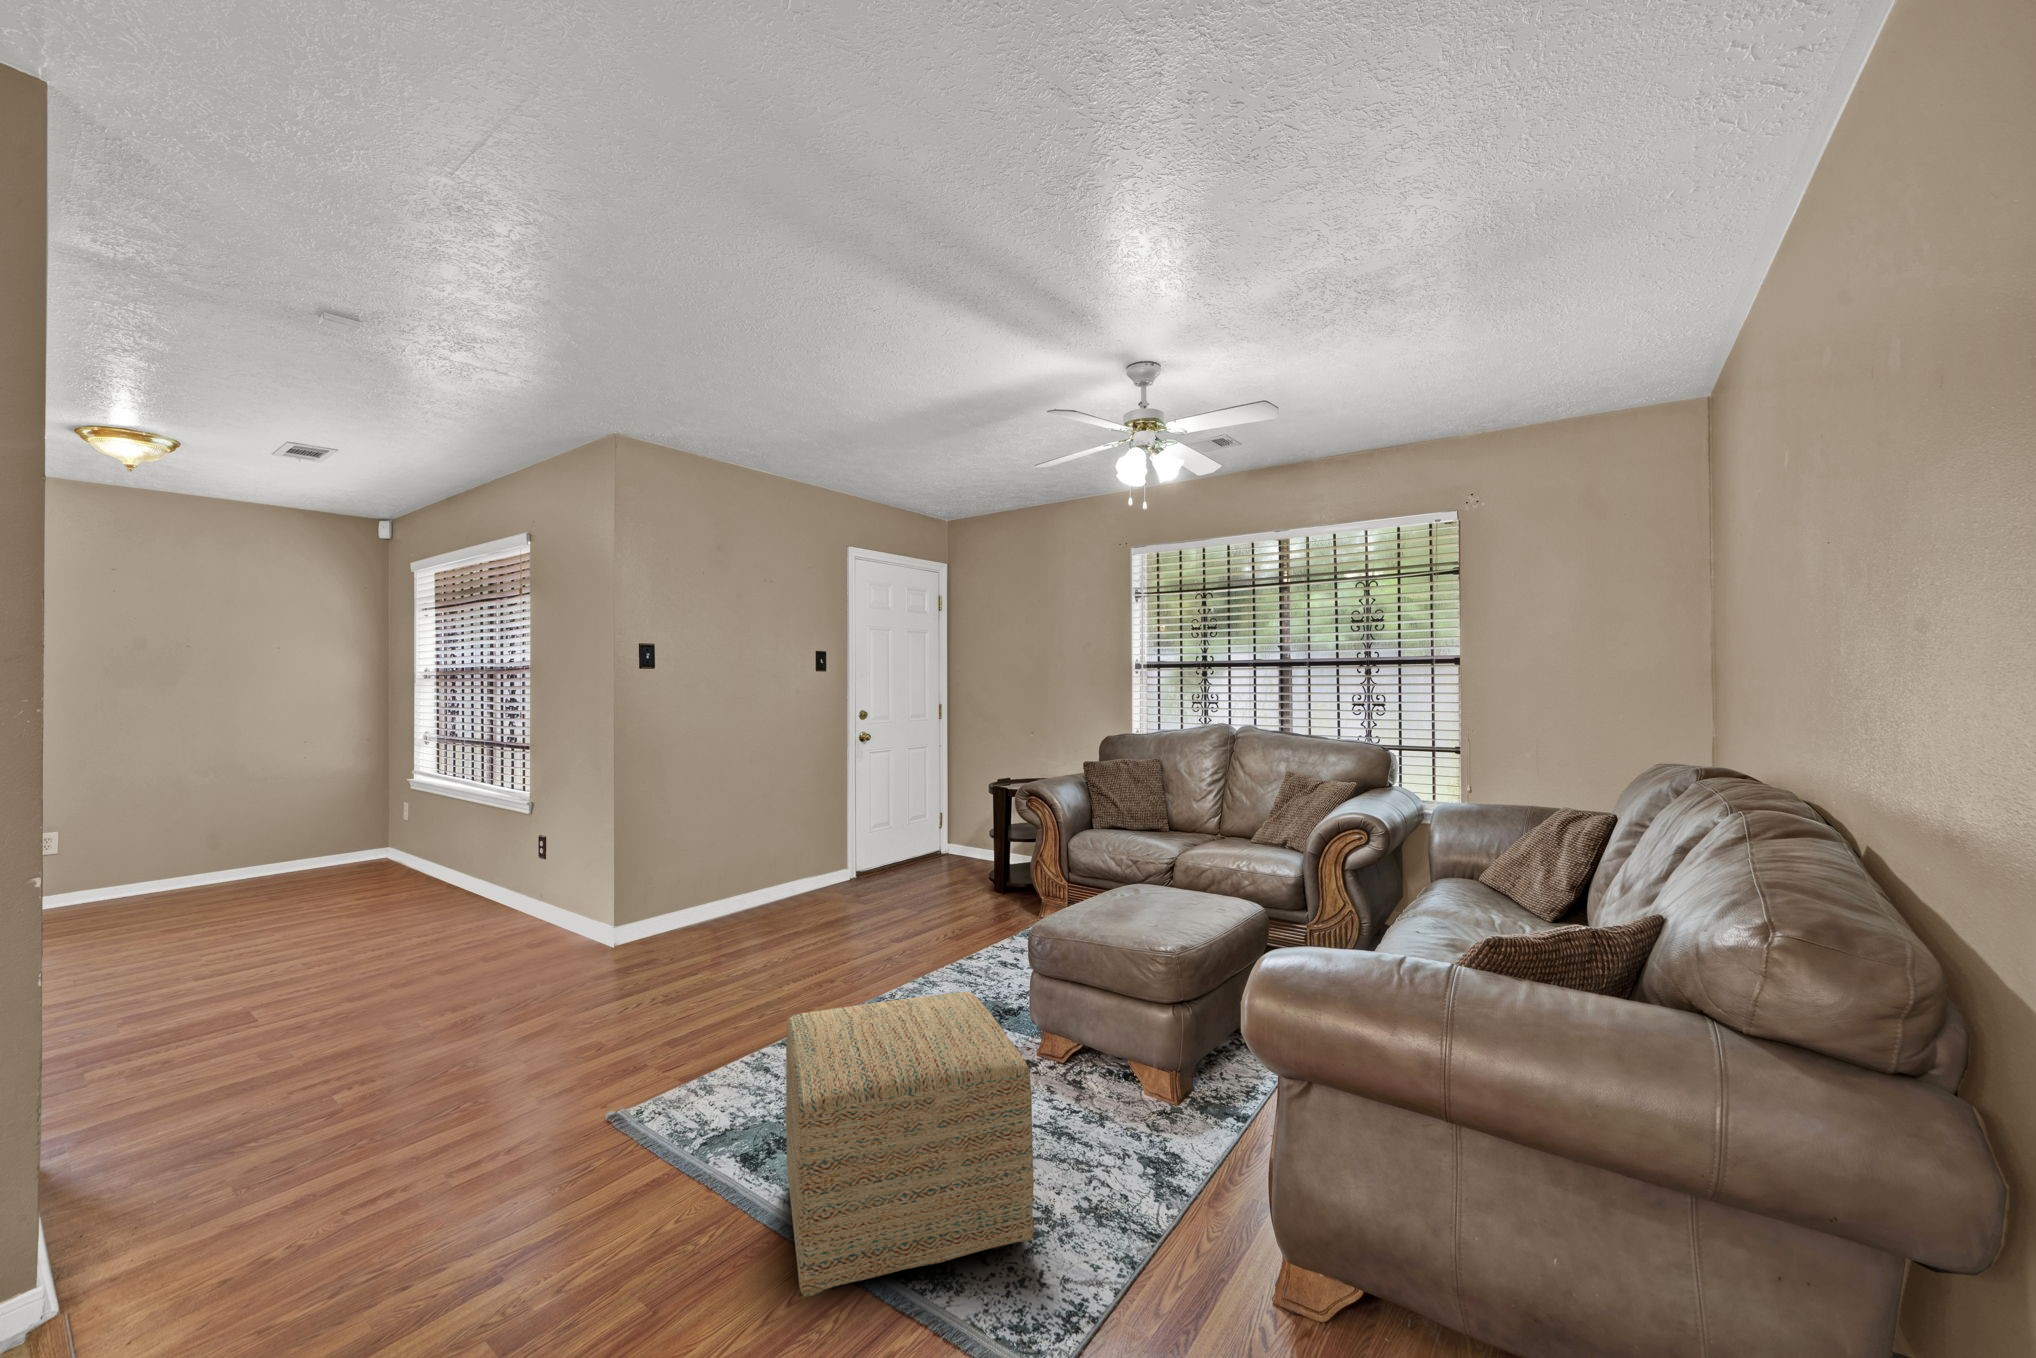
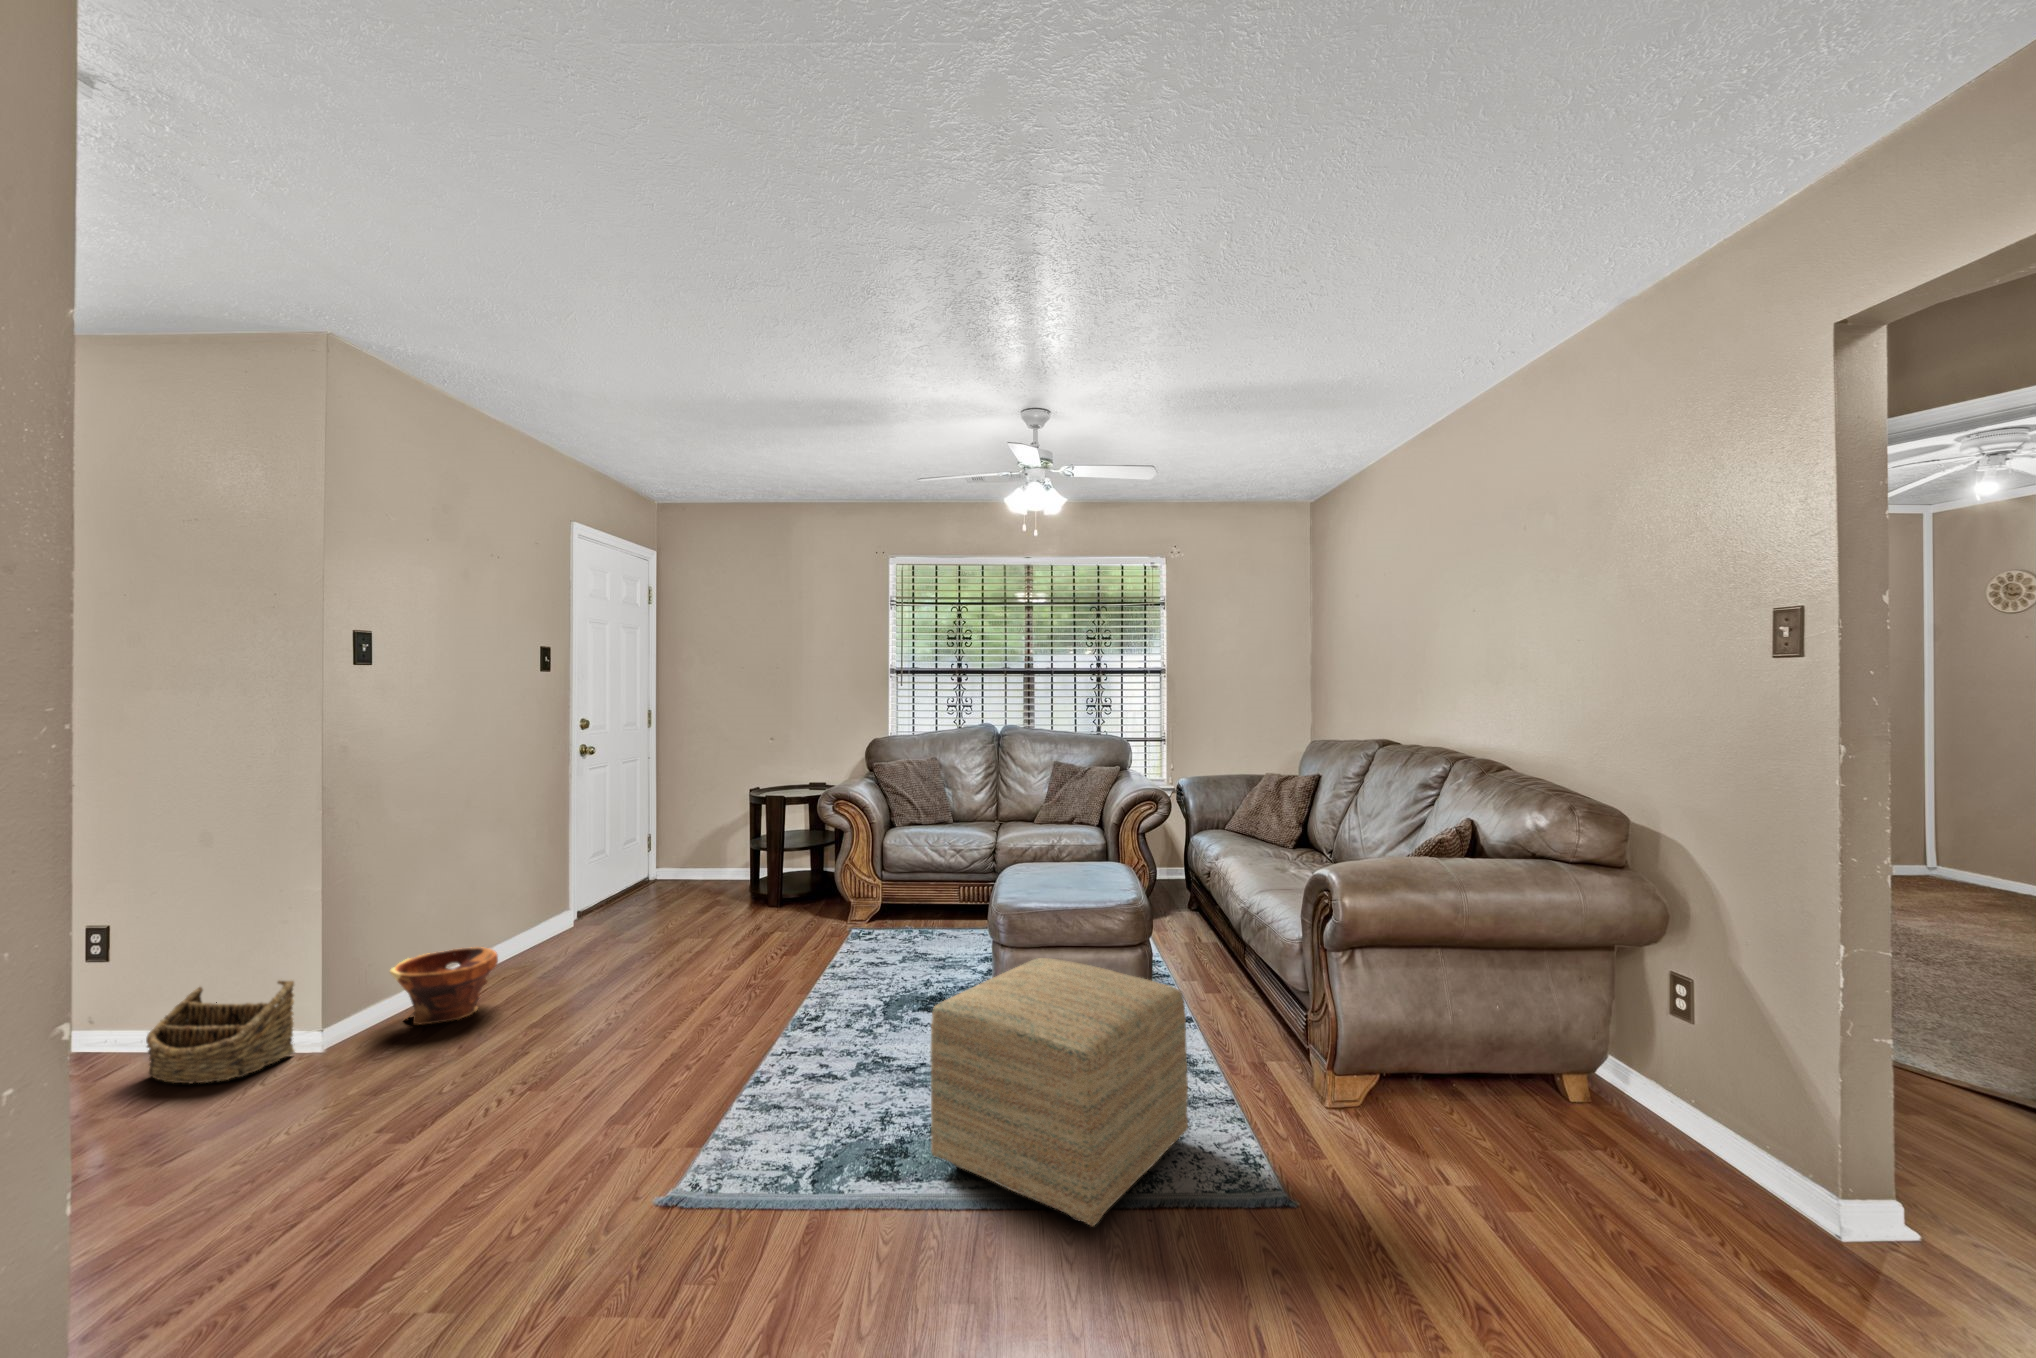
basket: none [520,885,594,955] -> present [146,981,295,1084]
planter: none [652,888,726,943] -> present [390,947,498,1024]

